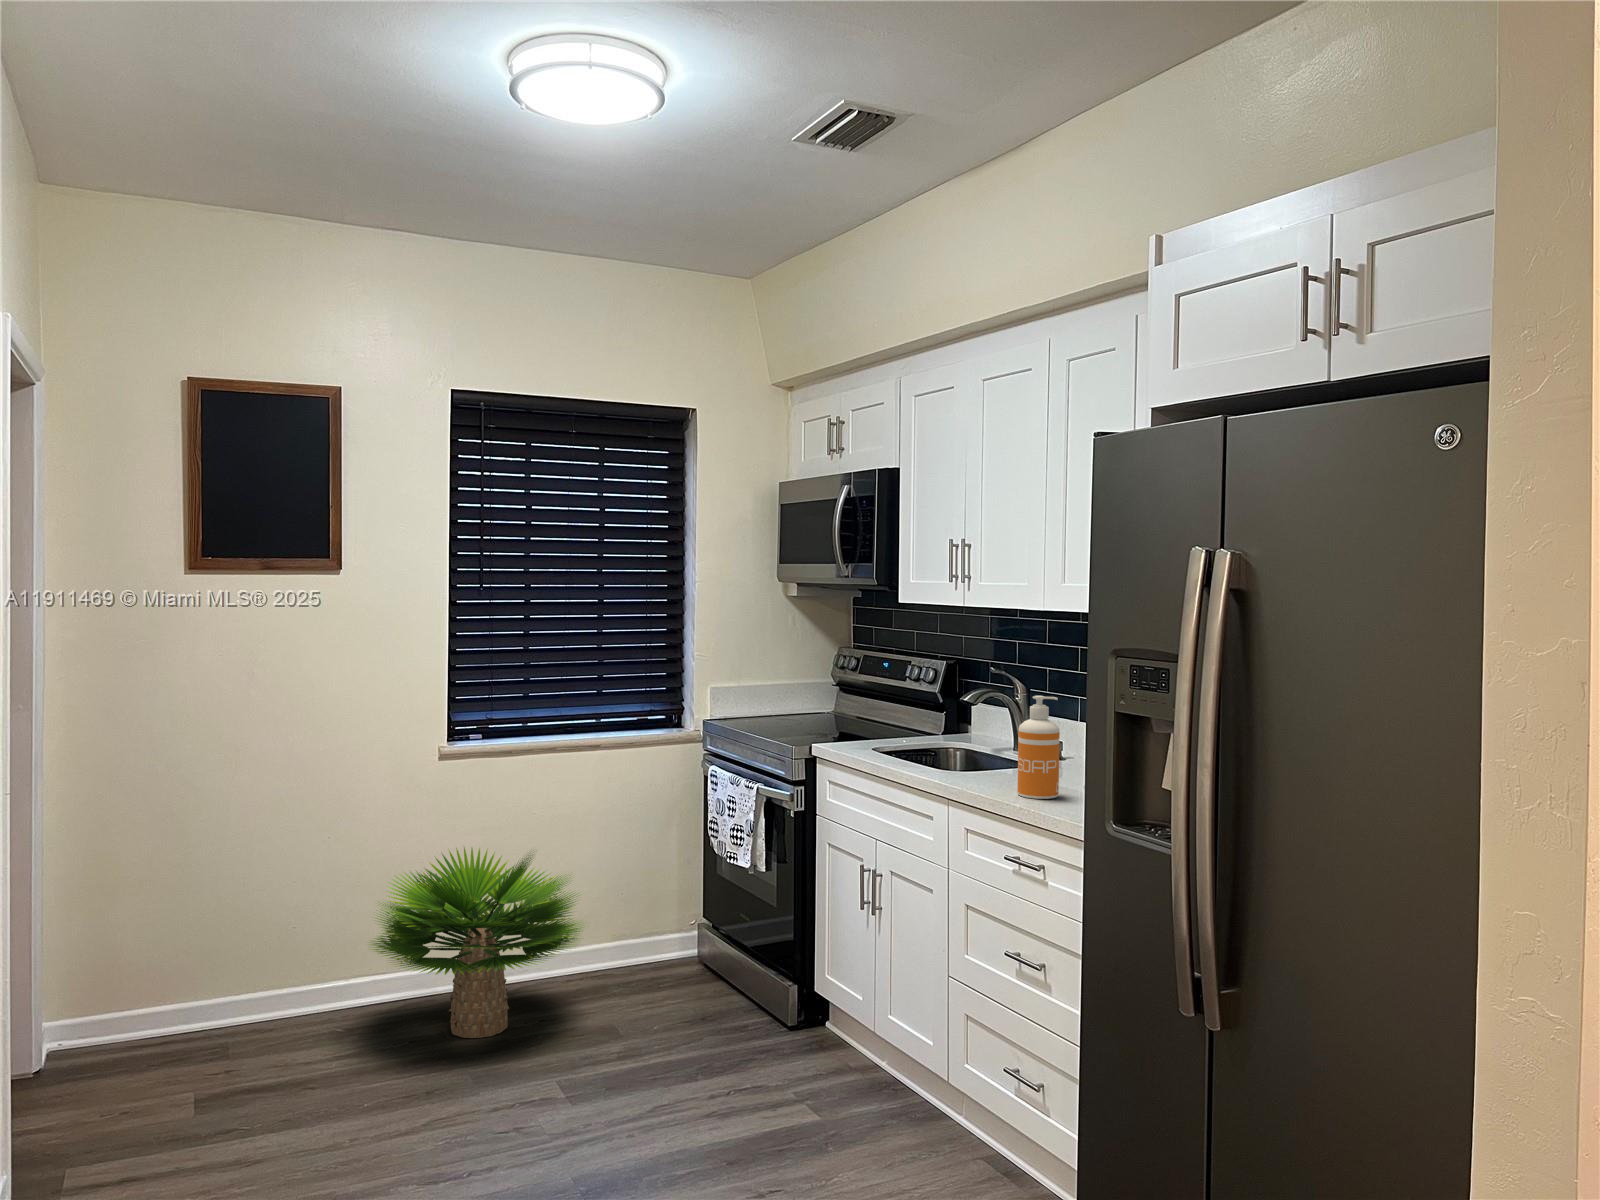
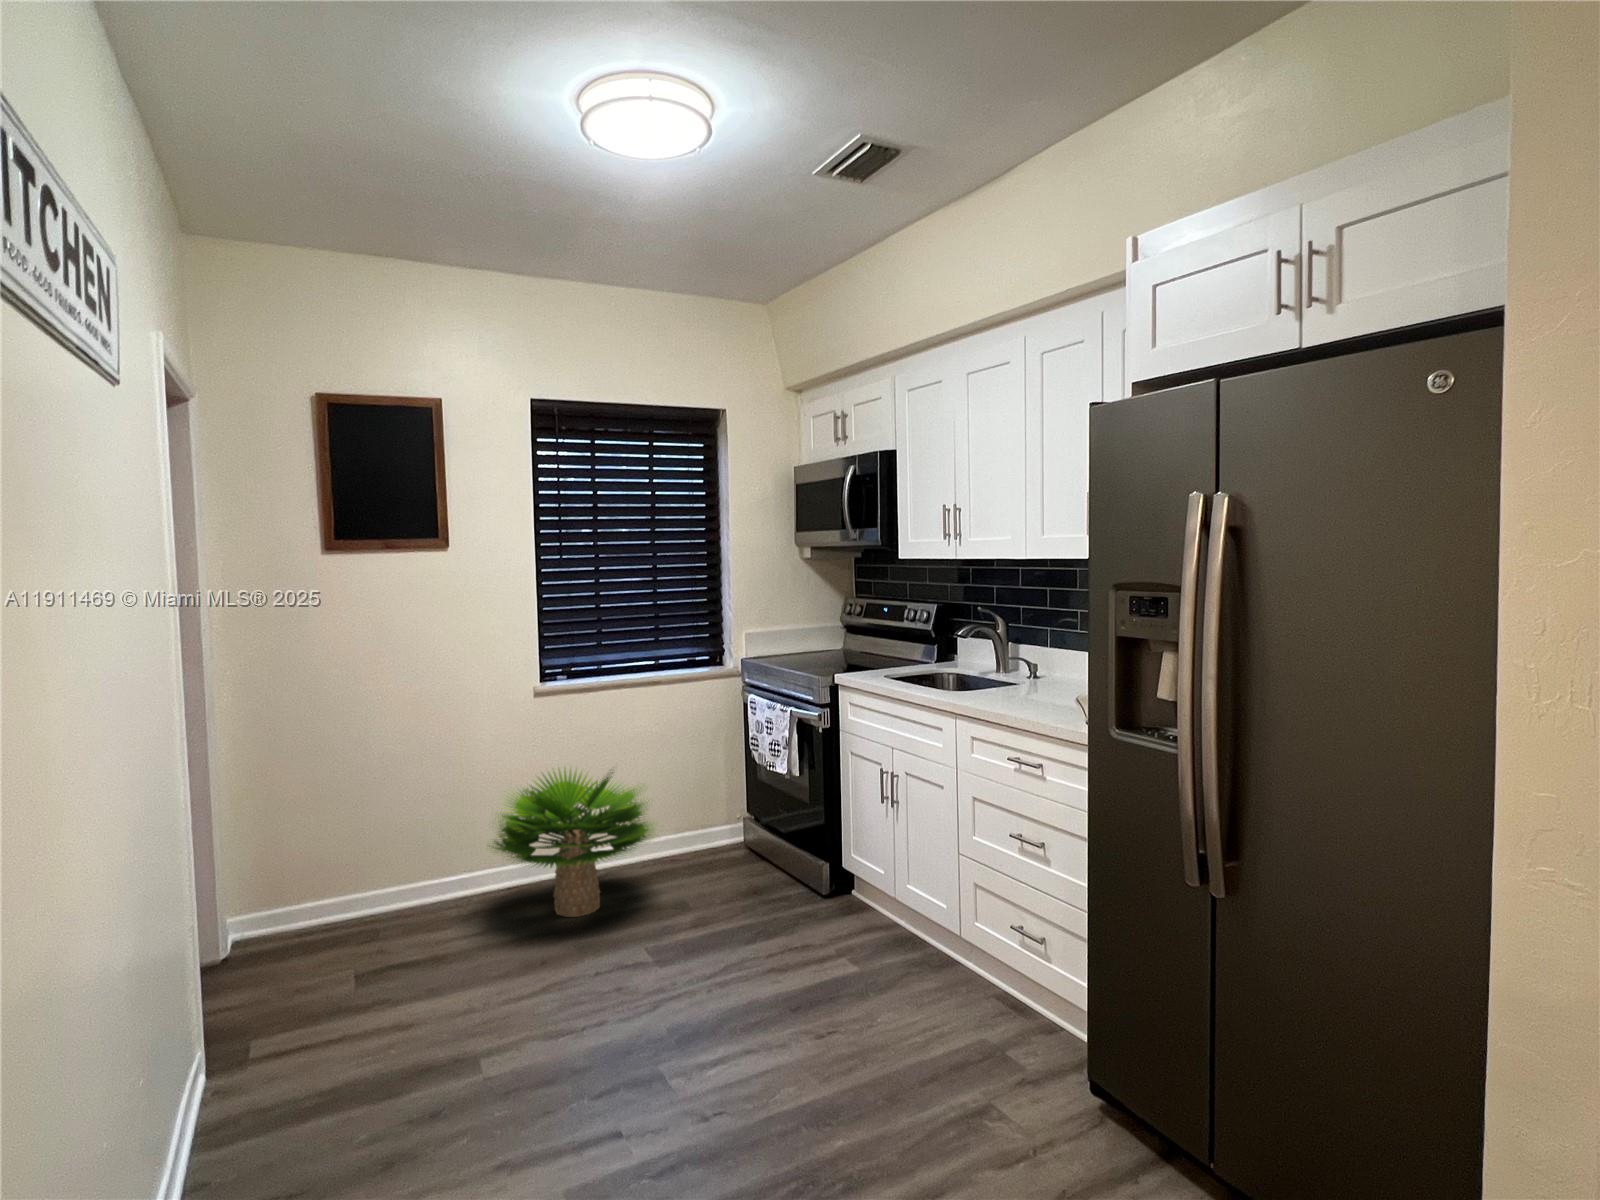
soap dispenser: present [1018,696,1060,799] -> none [1013,627,1047,710]

